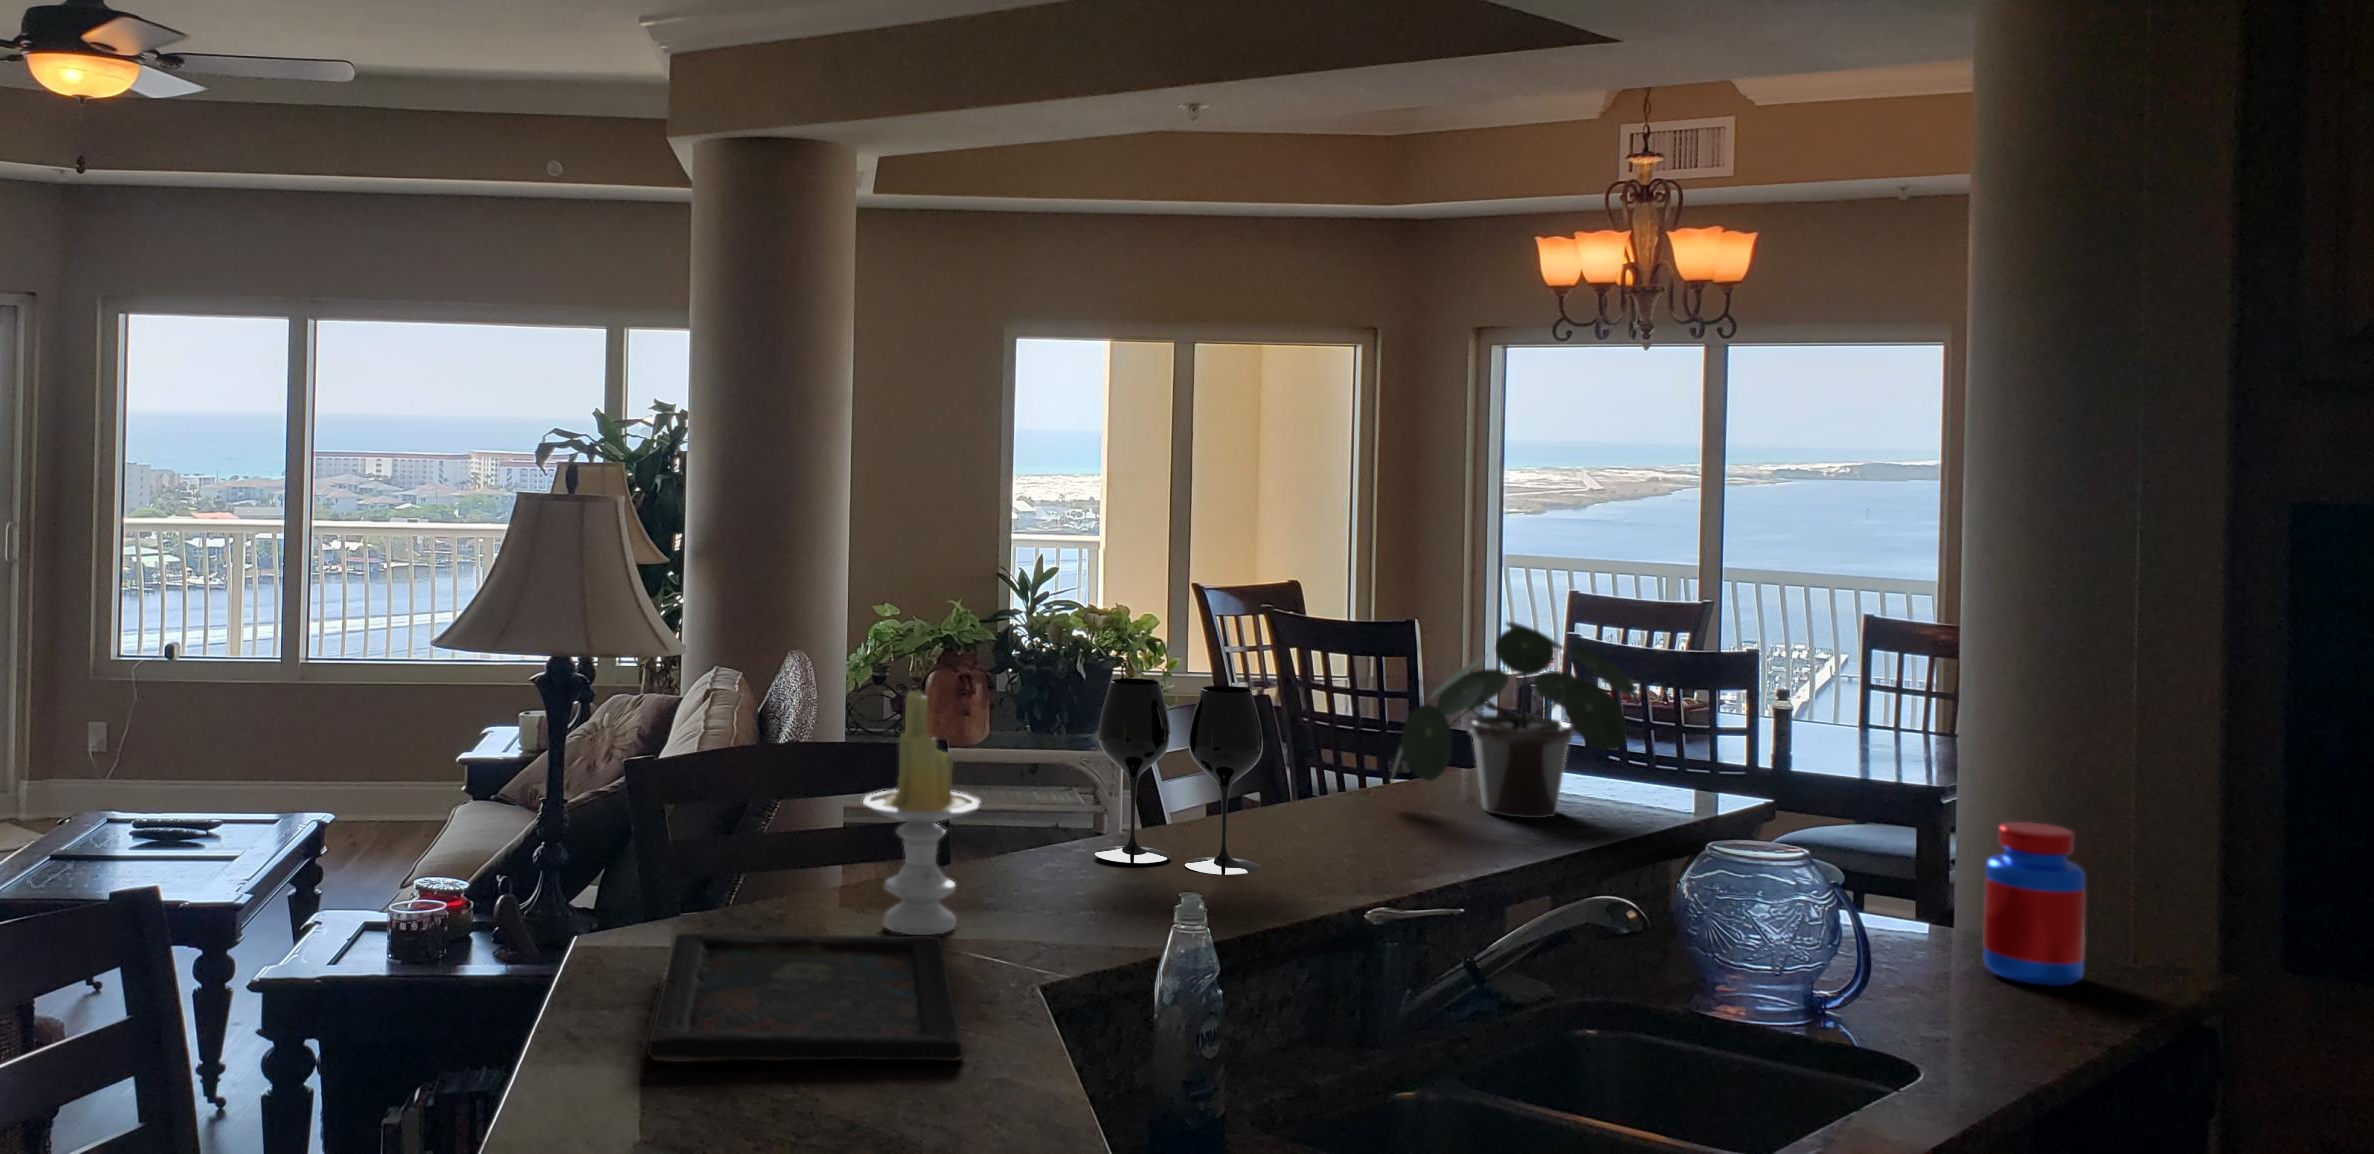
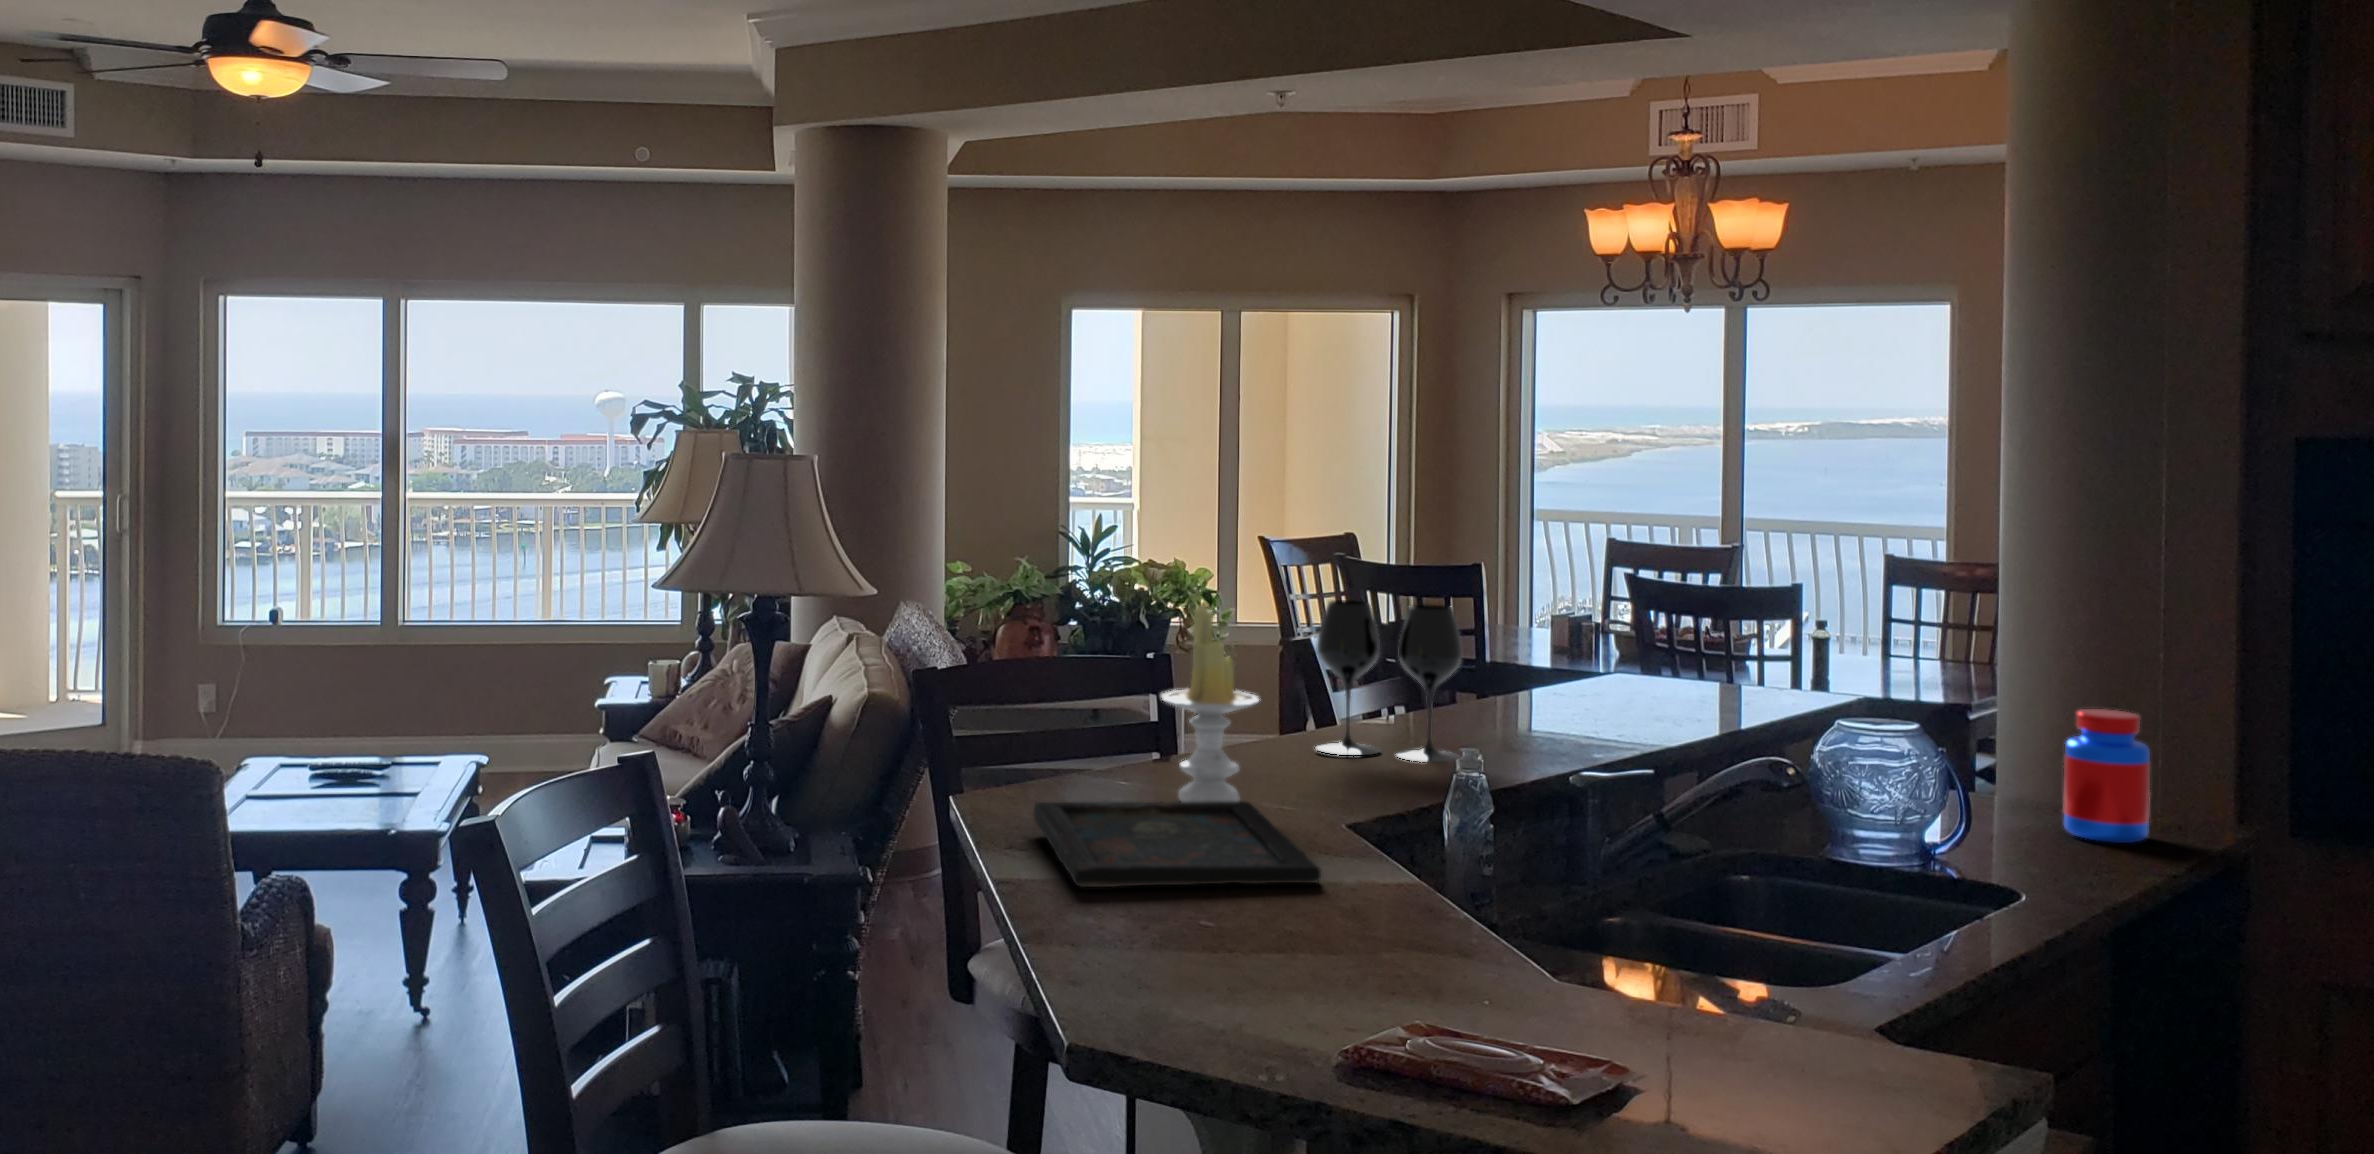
potted plant: present [1391,622,1636,818] -> none [1540,551,1755,719]

